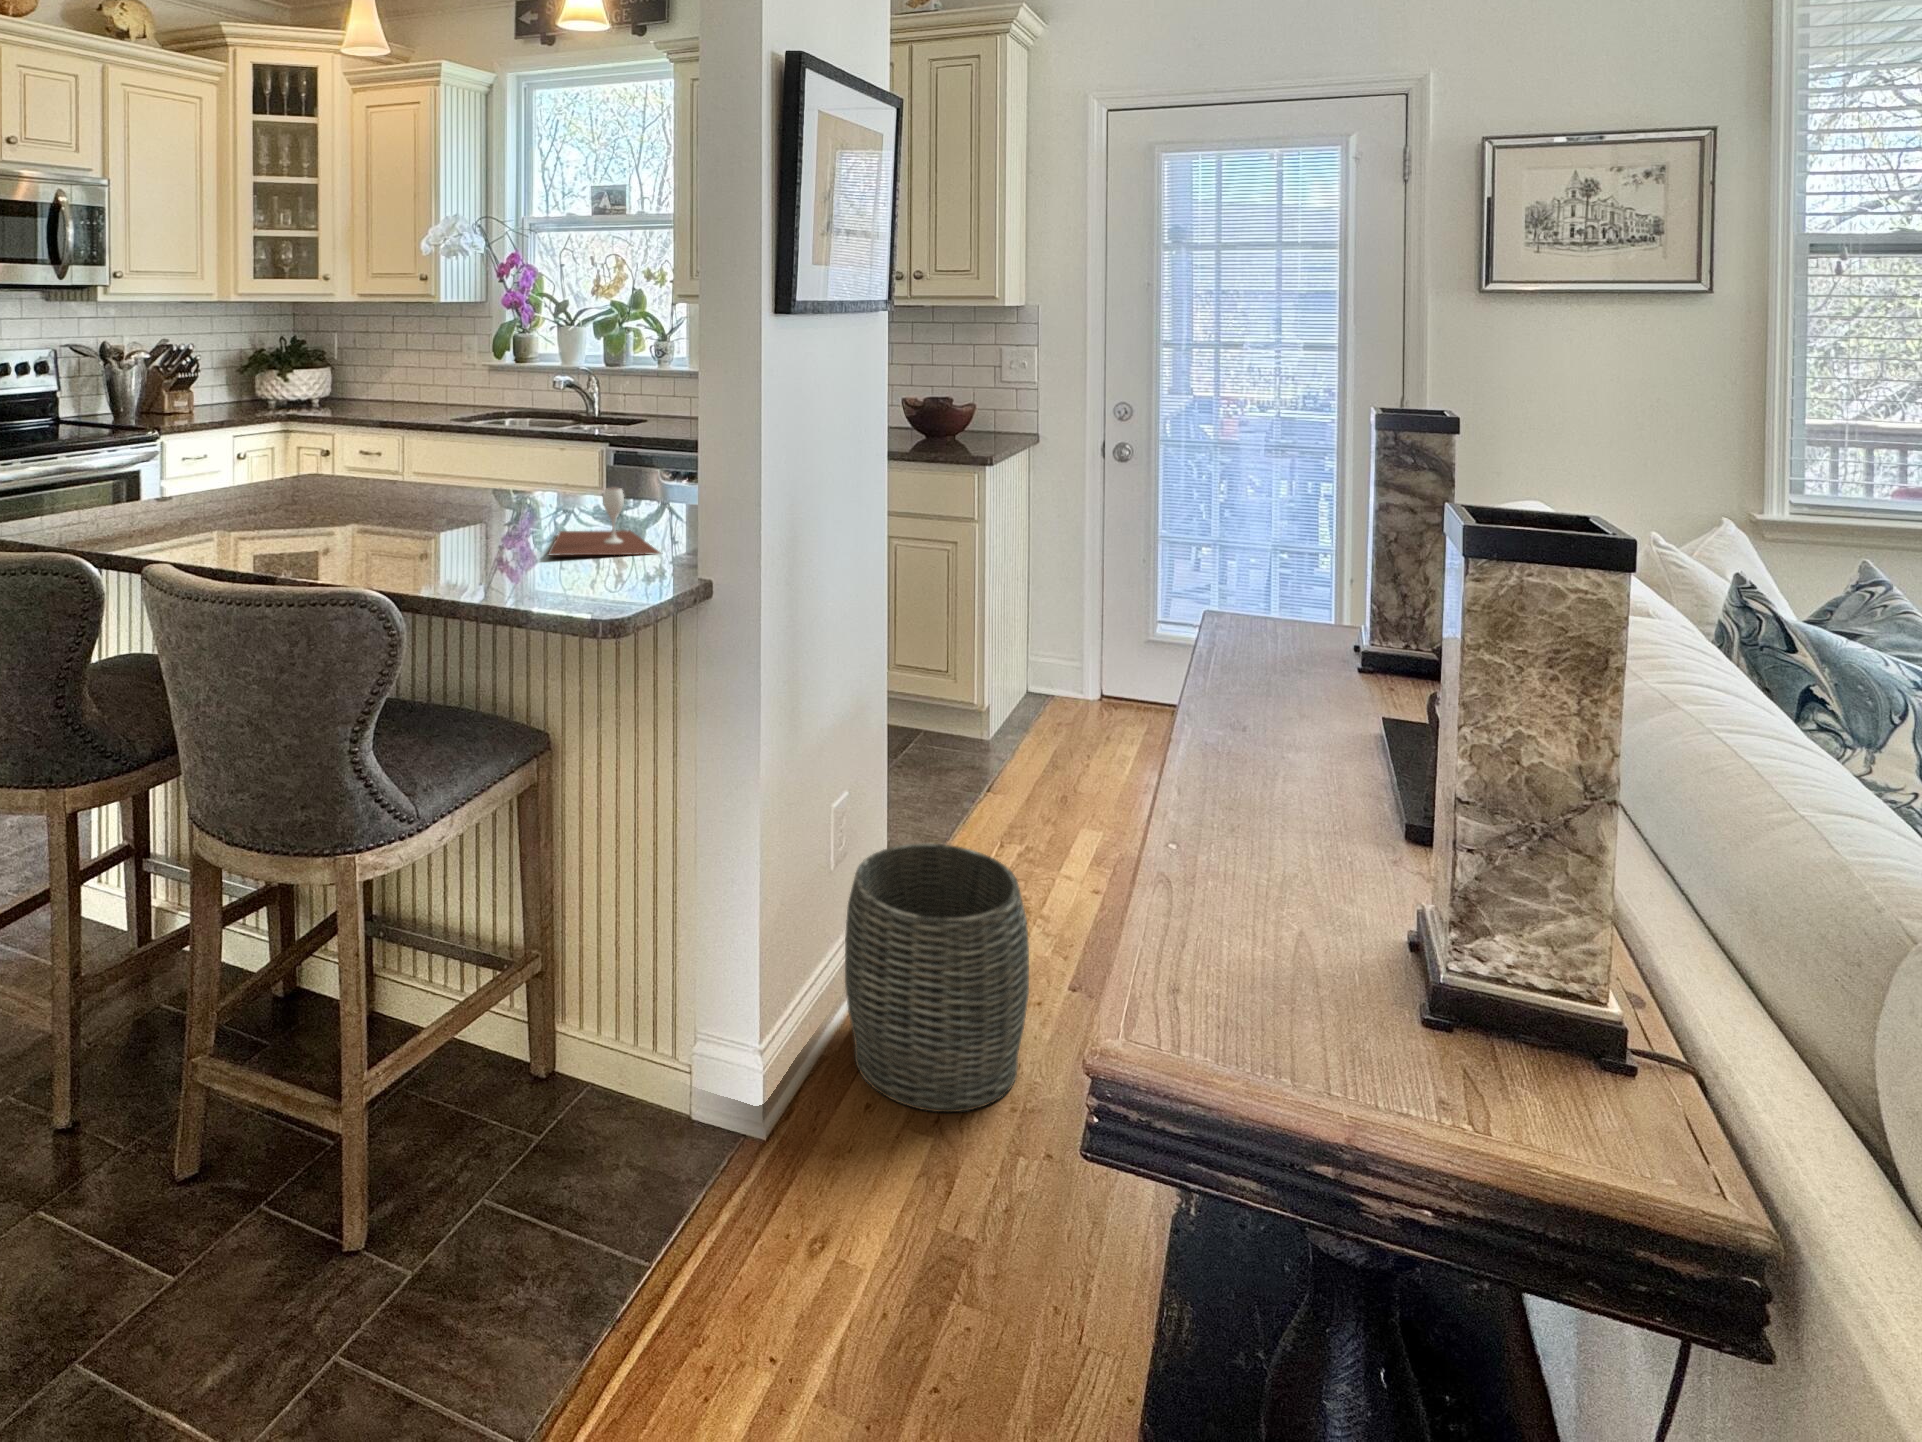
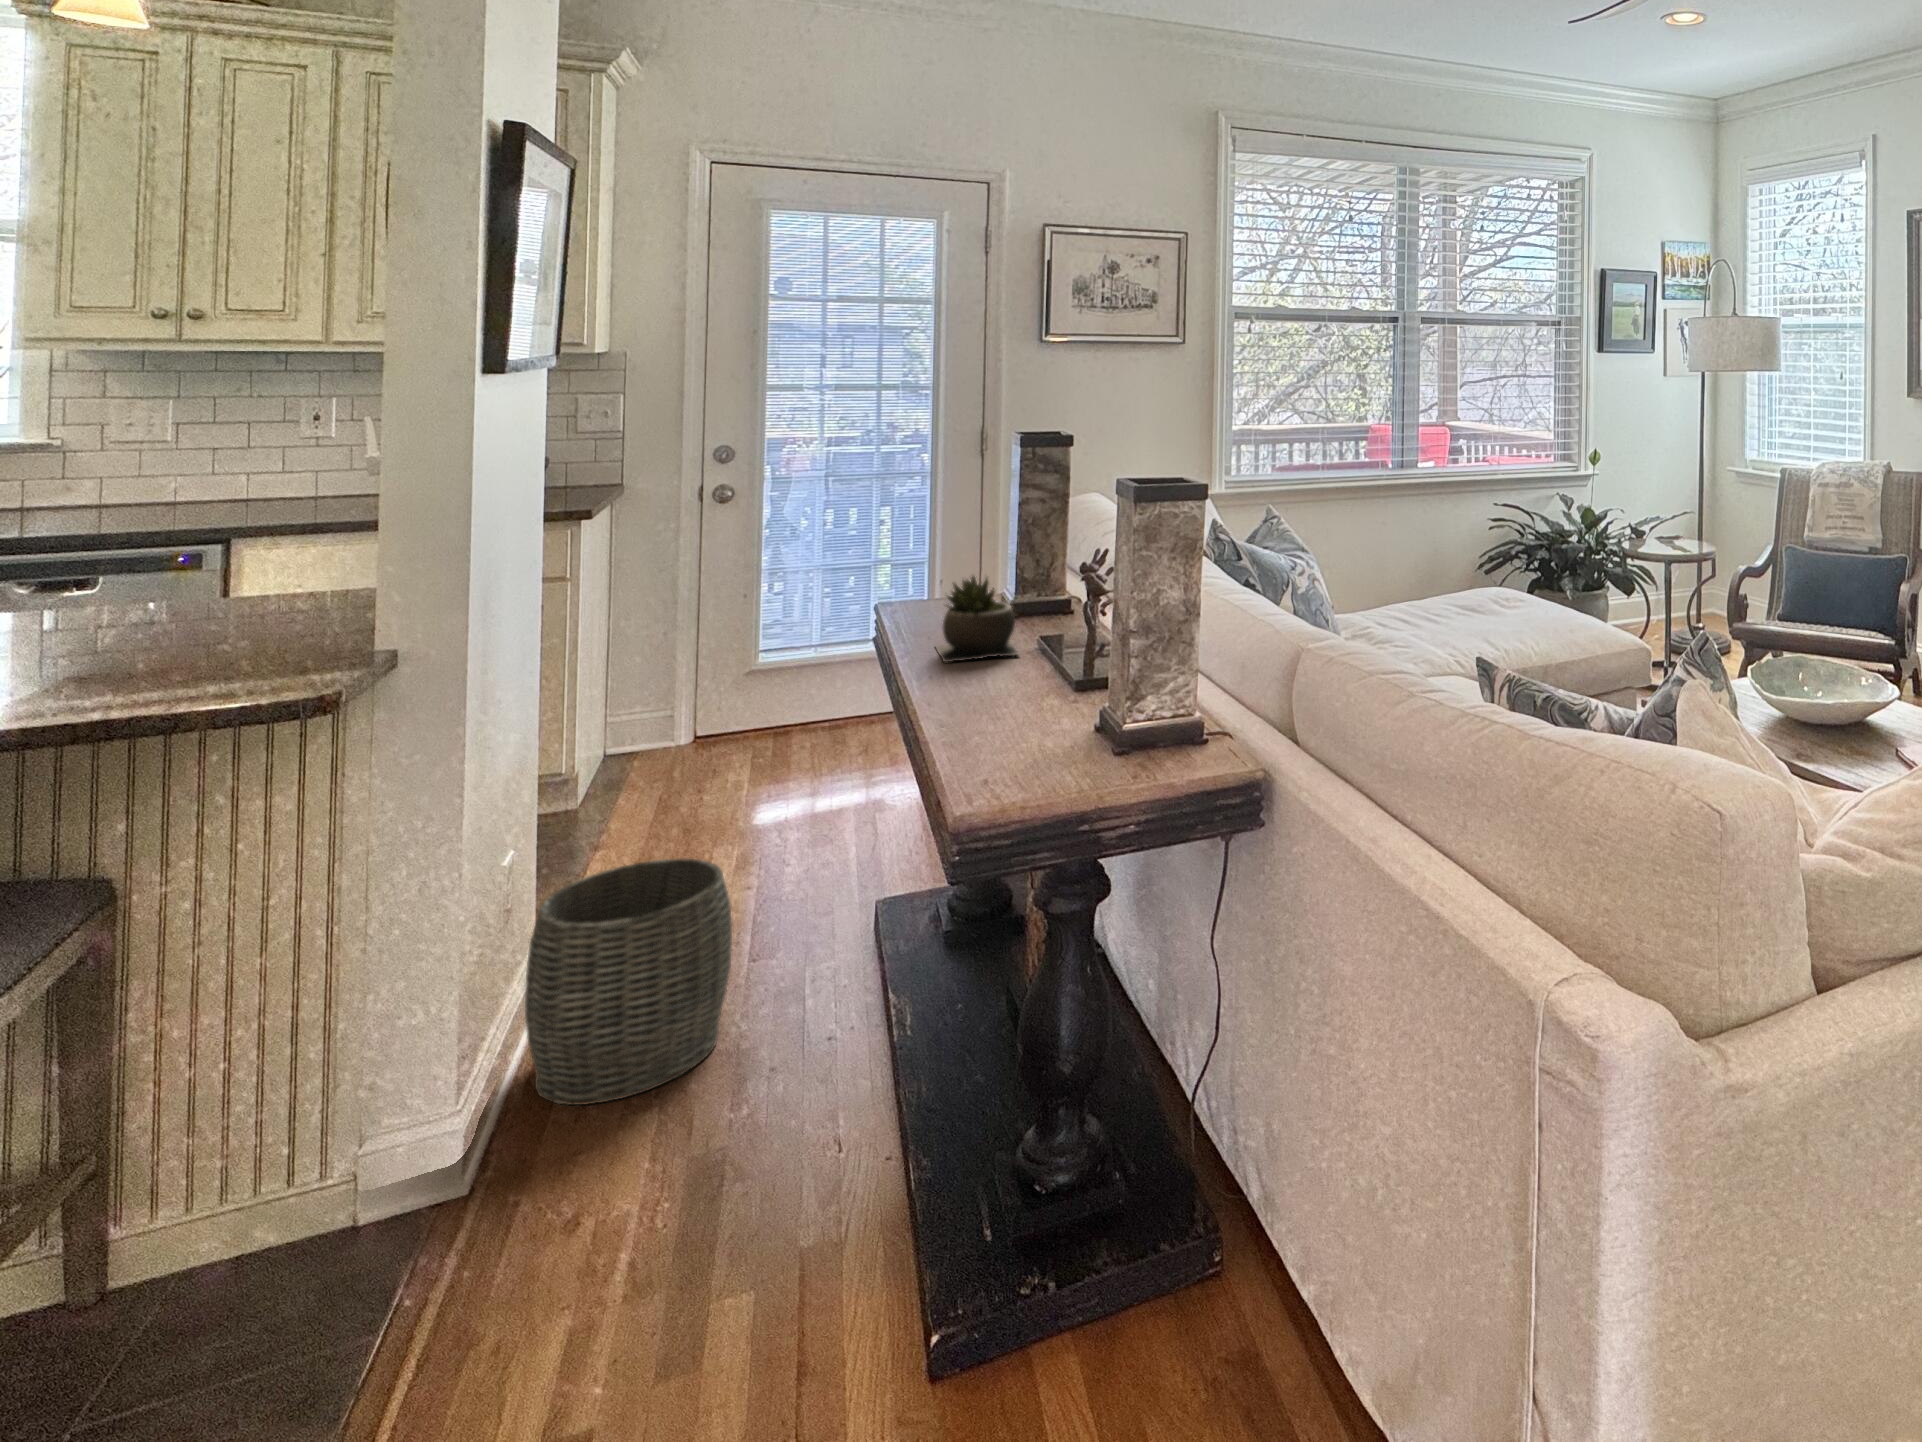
wine glass: present [548,487,660,556] -> none [65,577,302,667]
succulent plant: none [1230,606,1343,743] -> present [936,576,1019,663]

